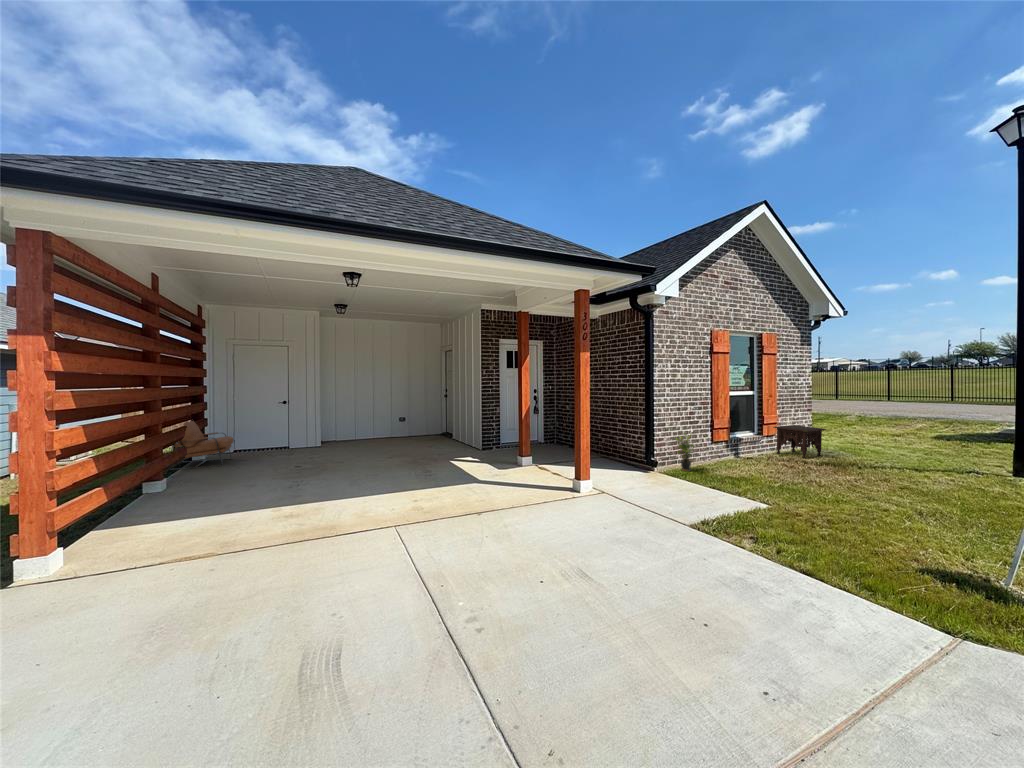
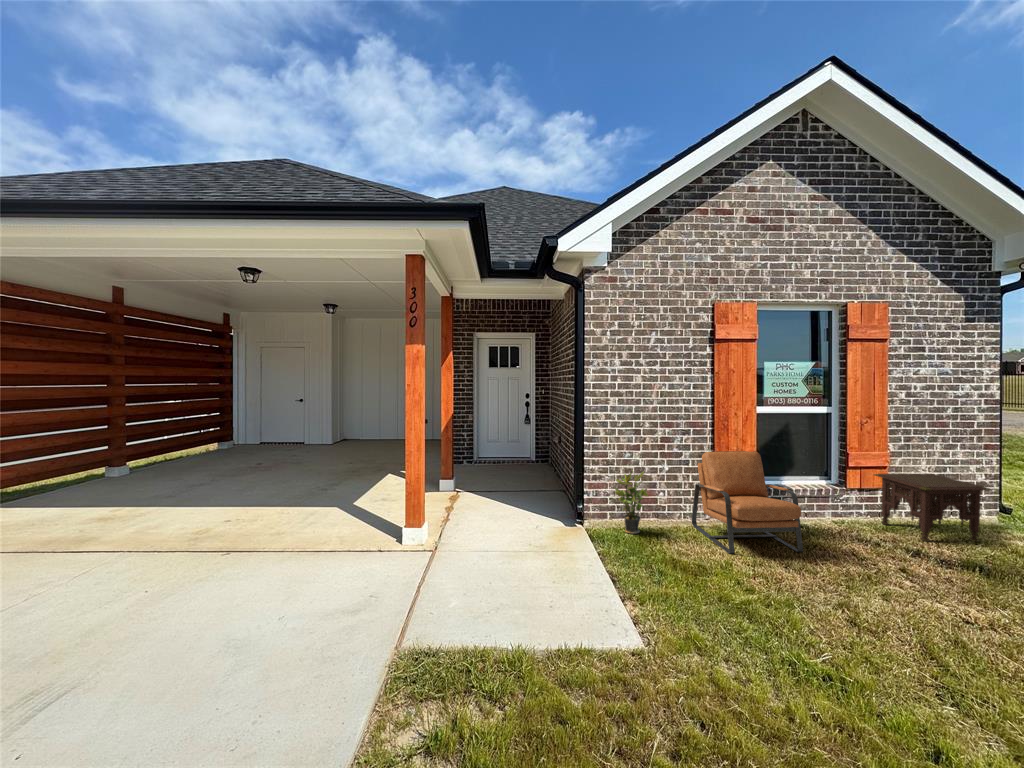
chair: present [170,421,233,470] -> present [692,451,803,554]

